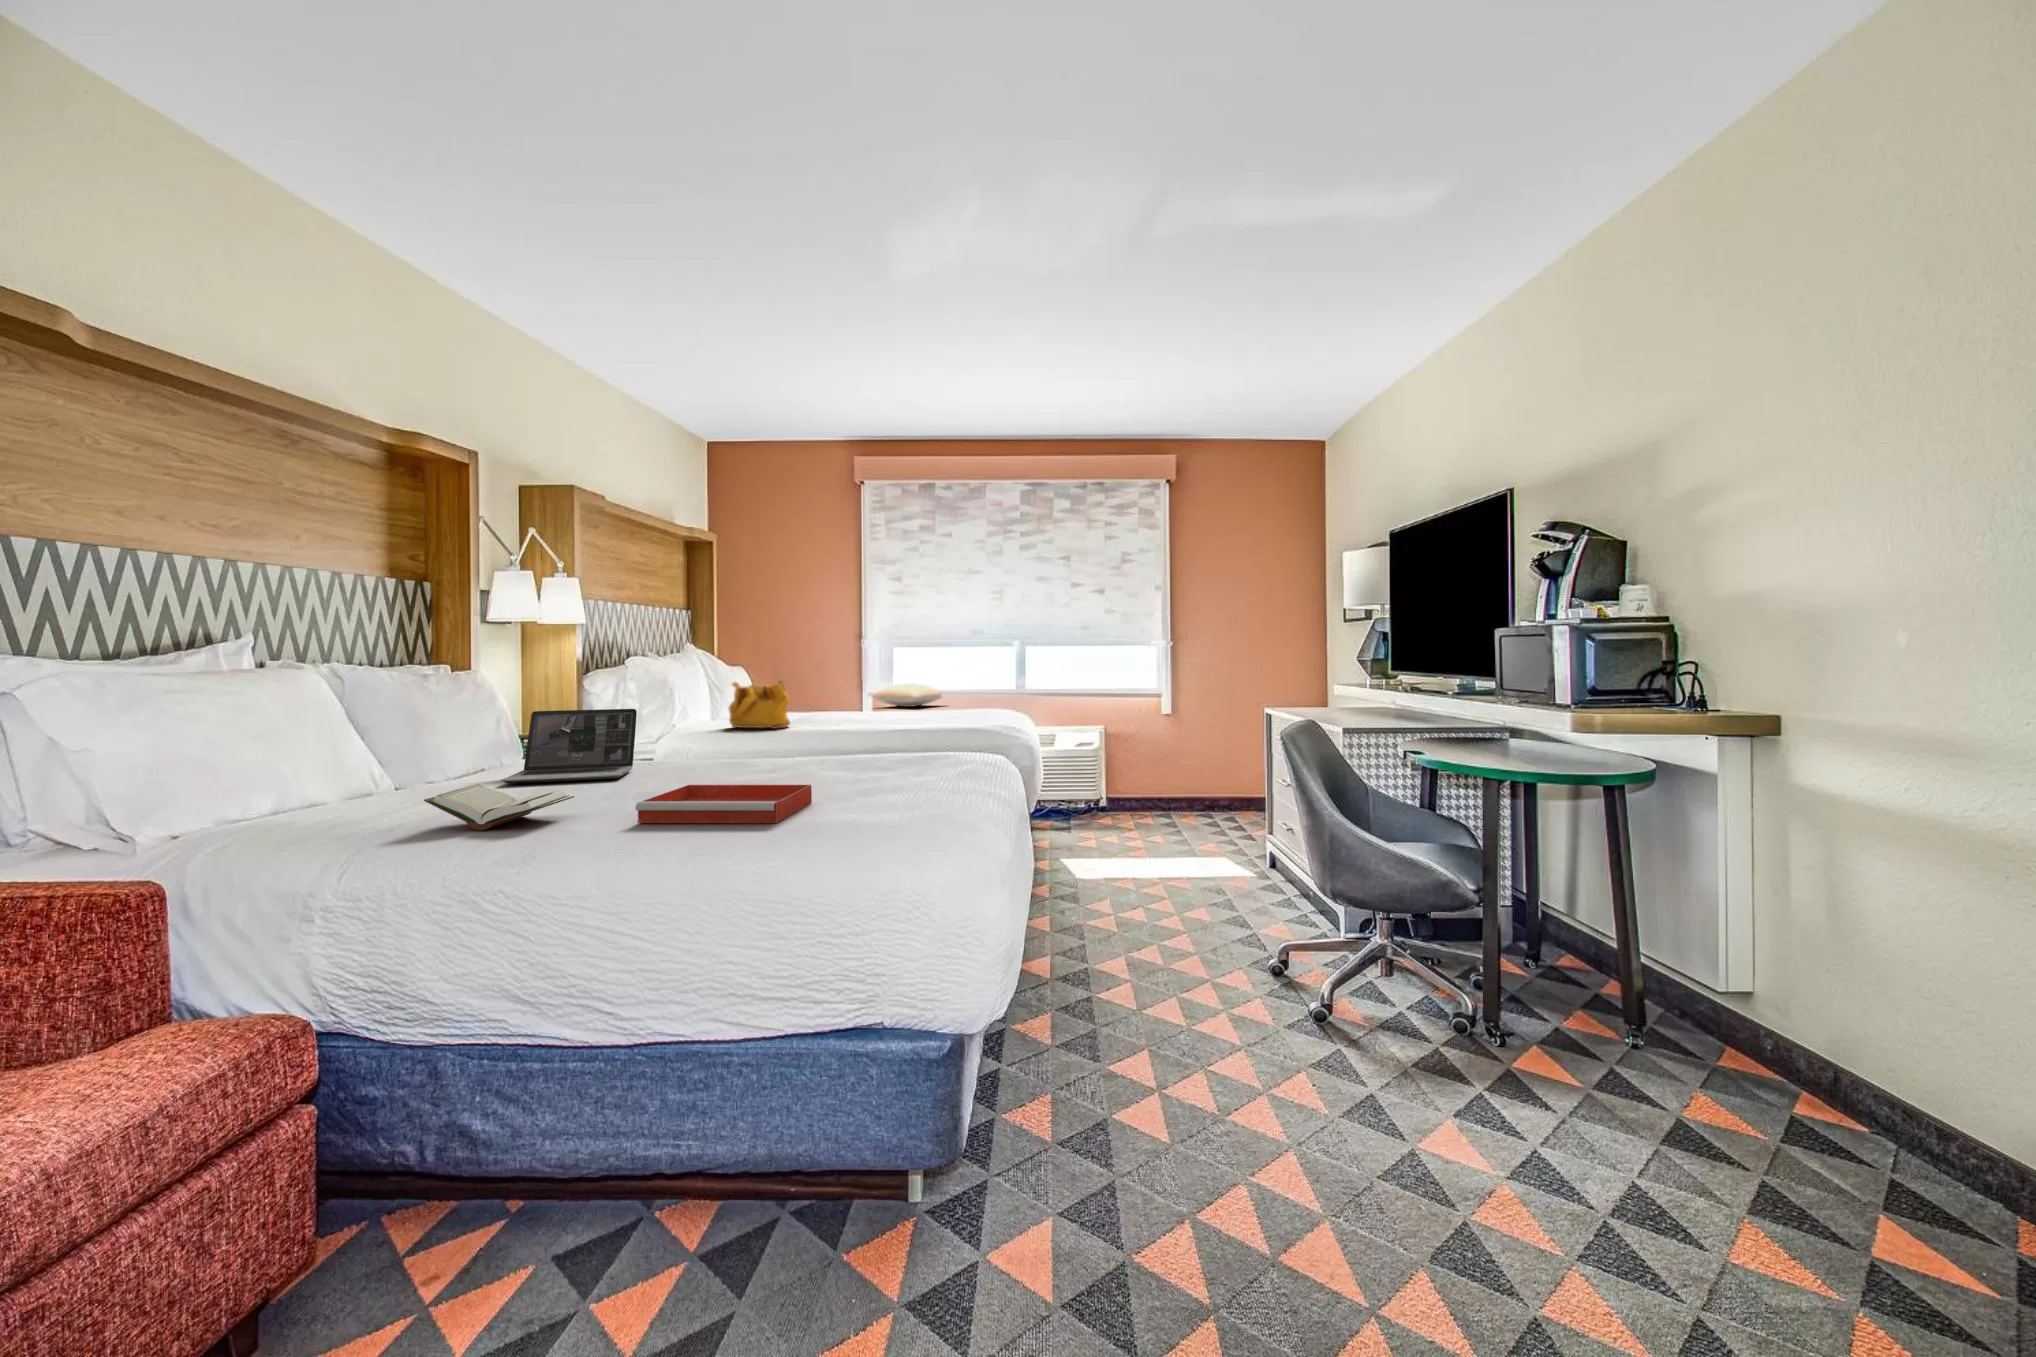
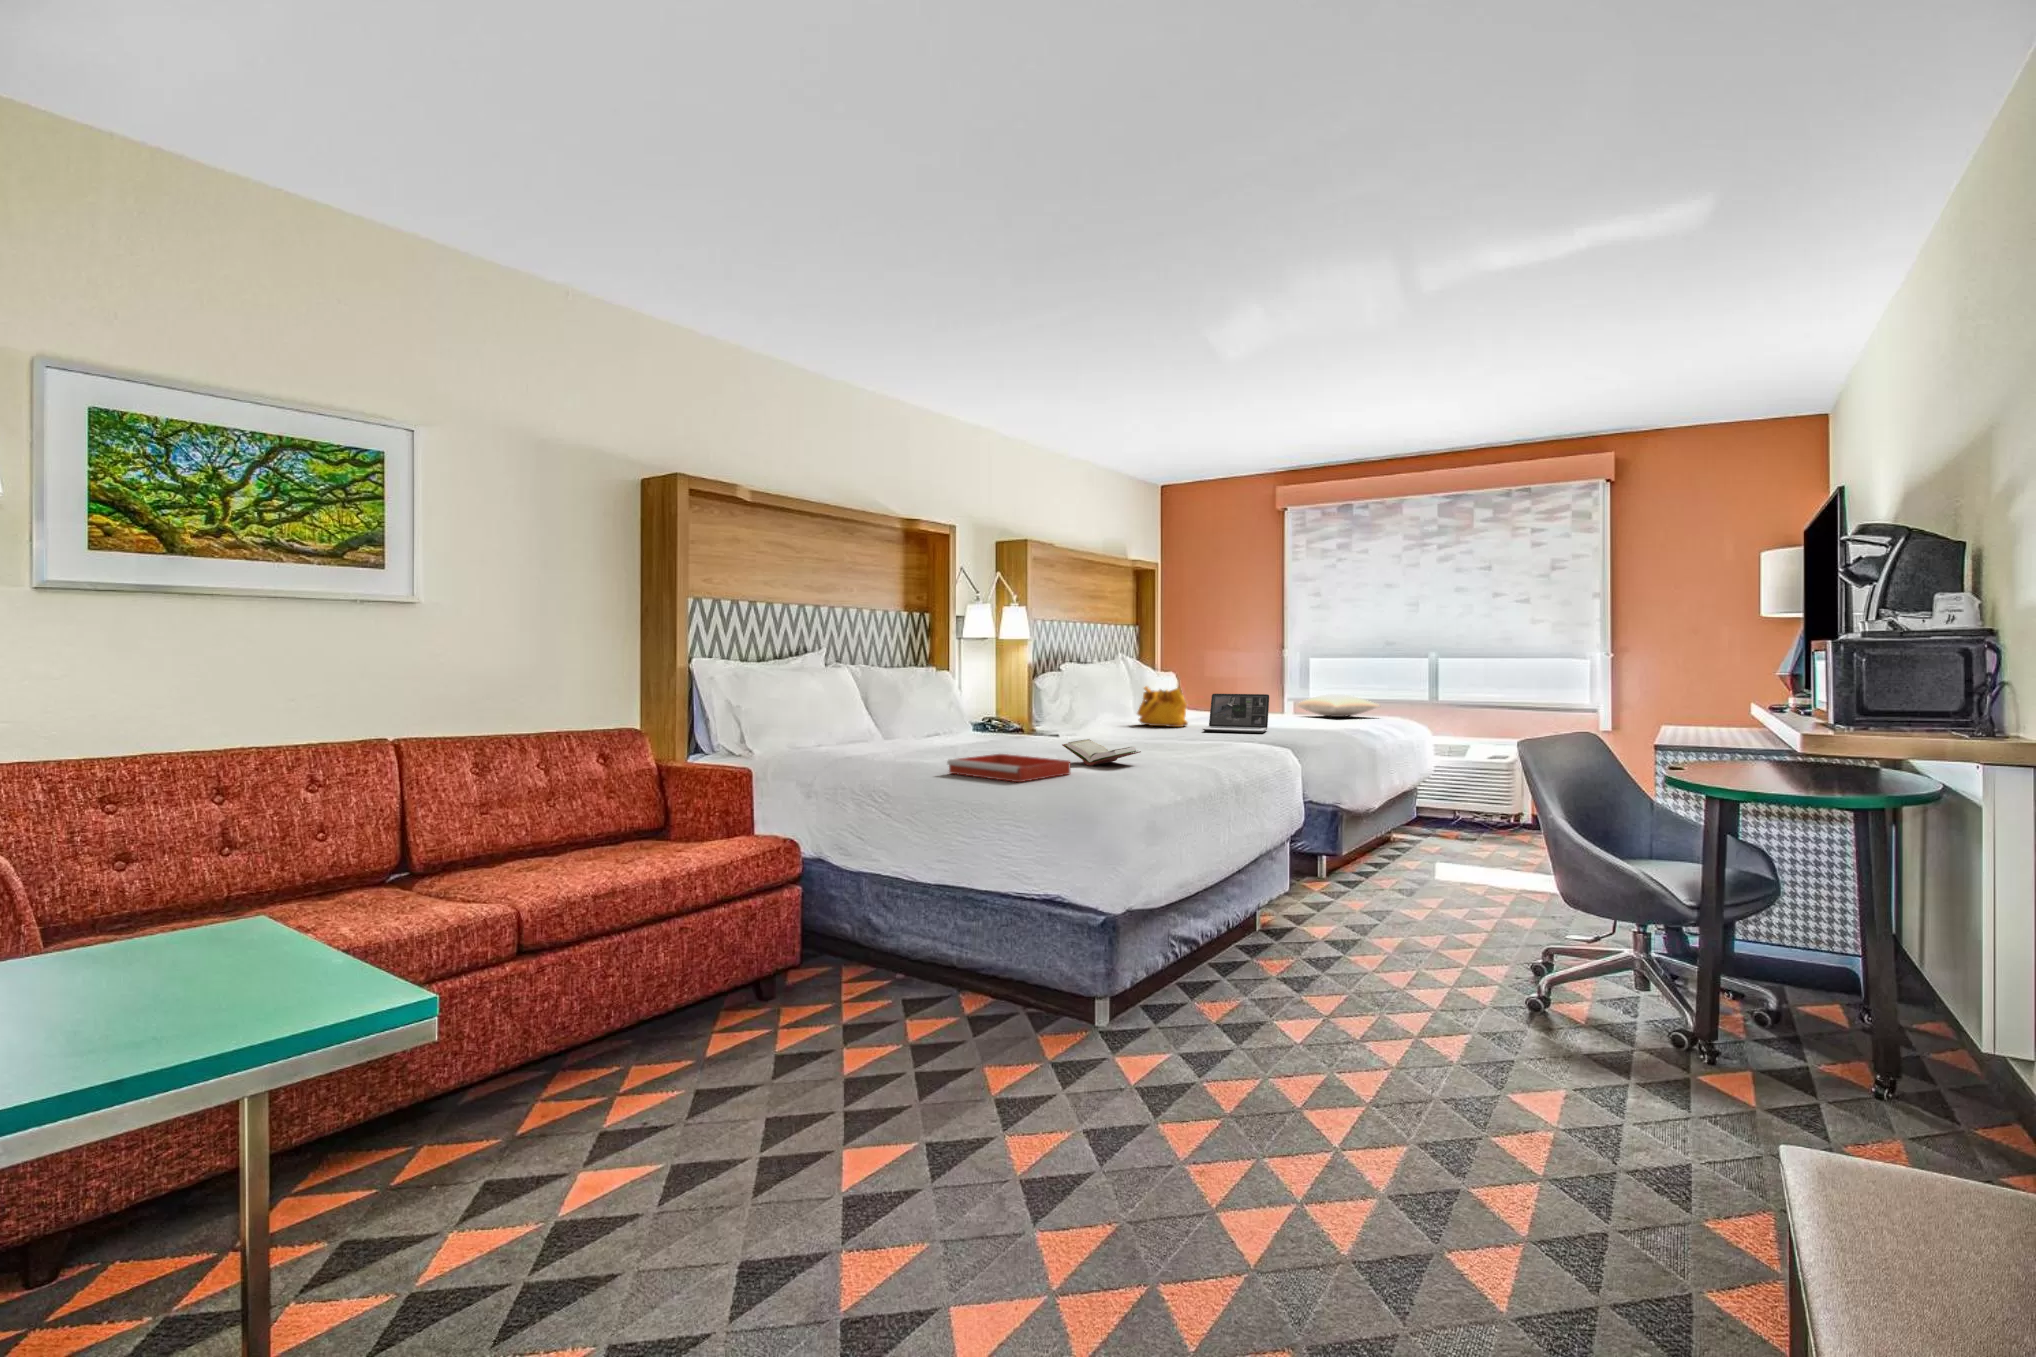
laptop: present [502,709,637,784] -> present [1203,694,1269,733]
book: present [424,784,574,830] -> present [1062,739,1141,766]

